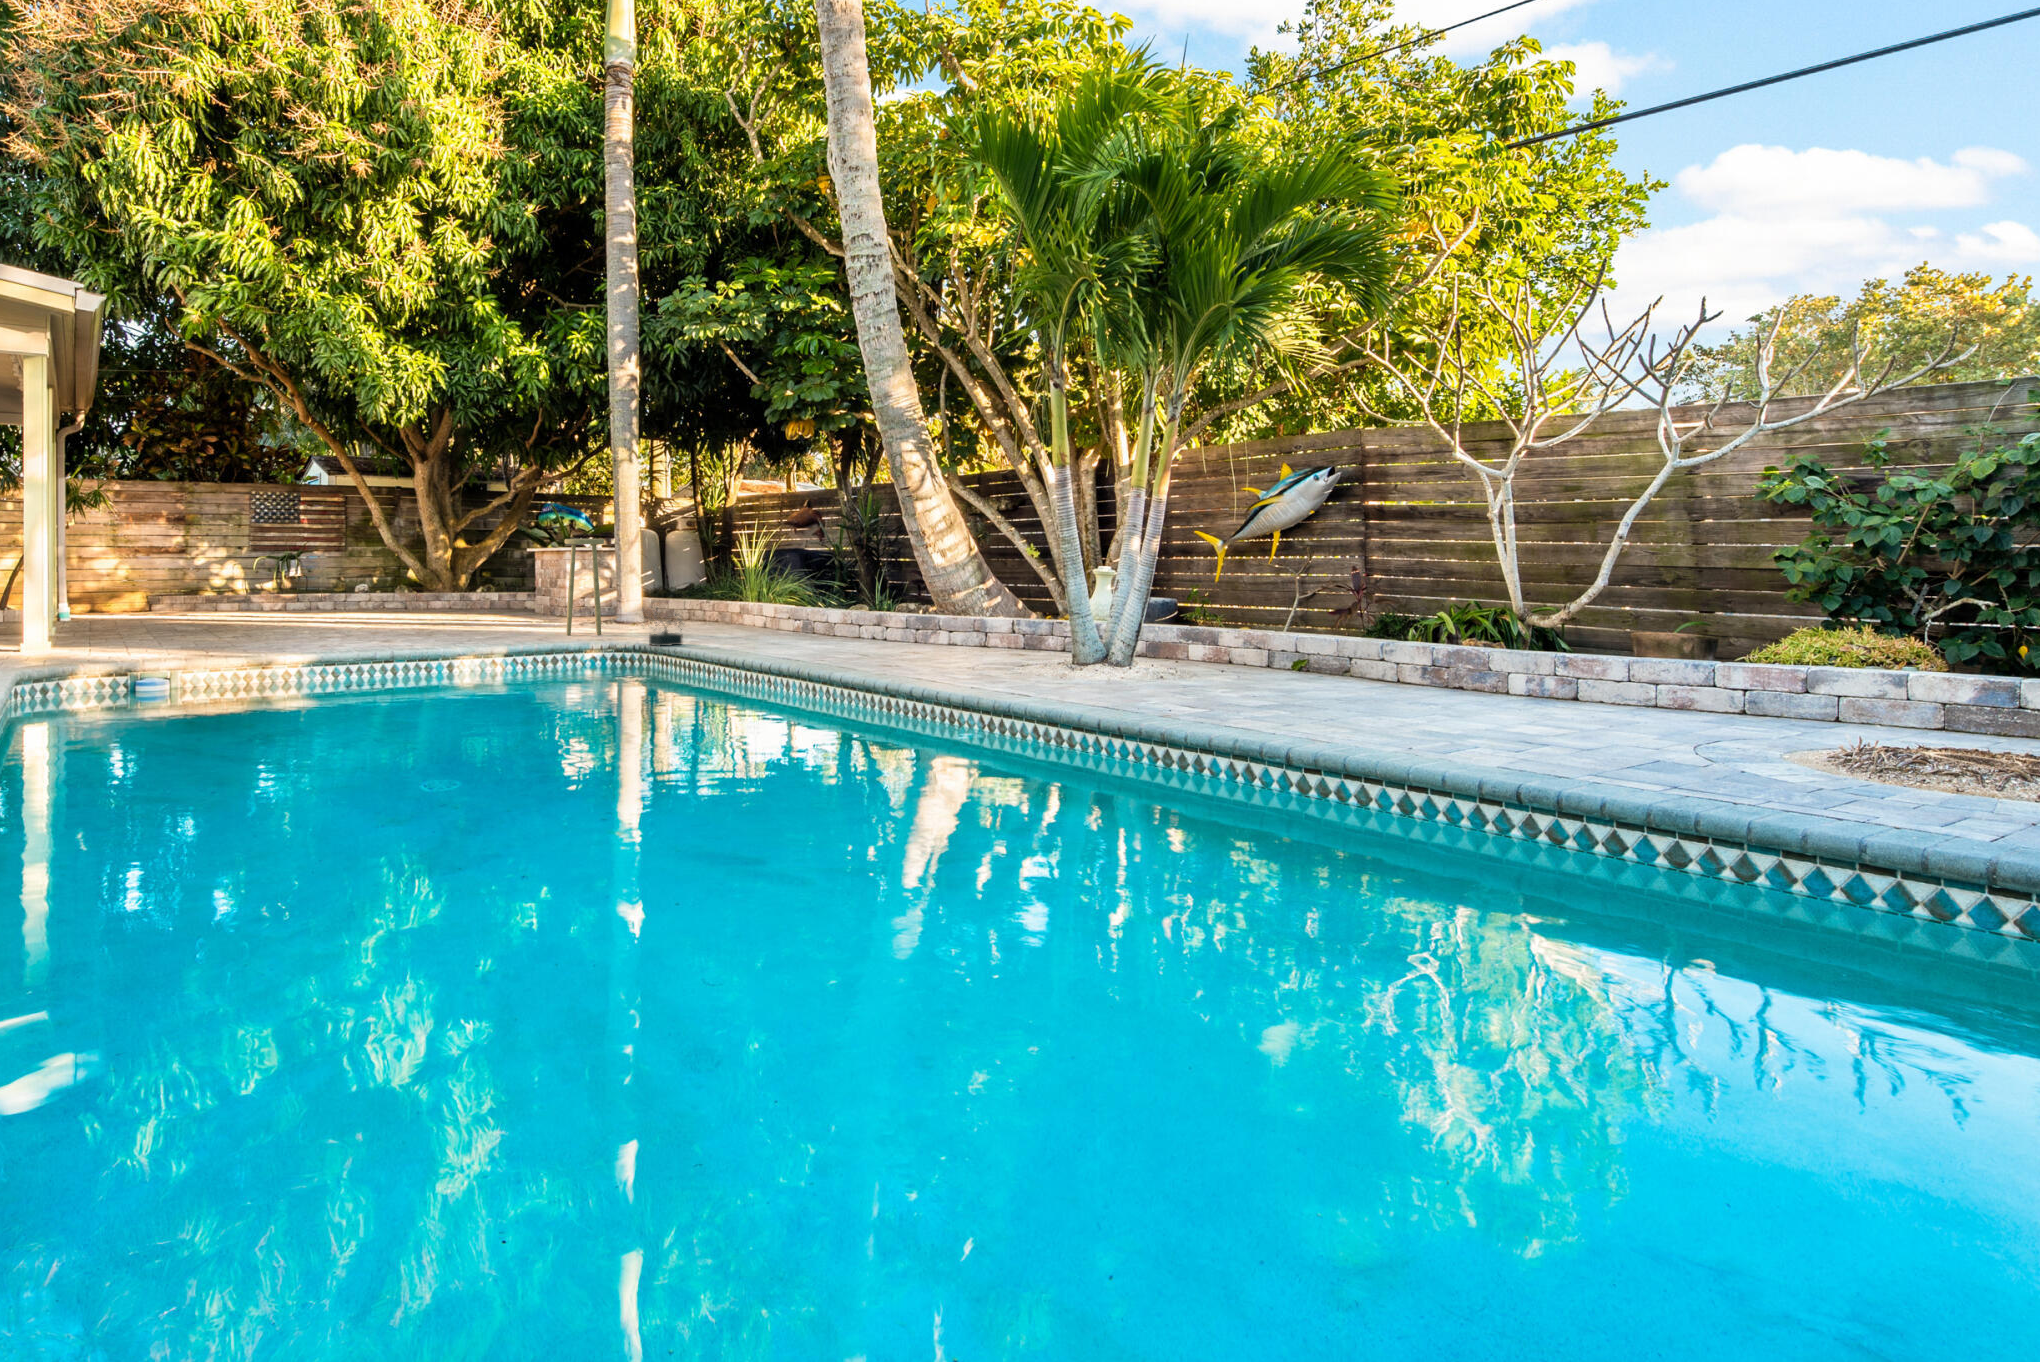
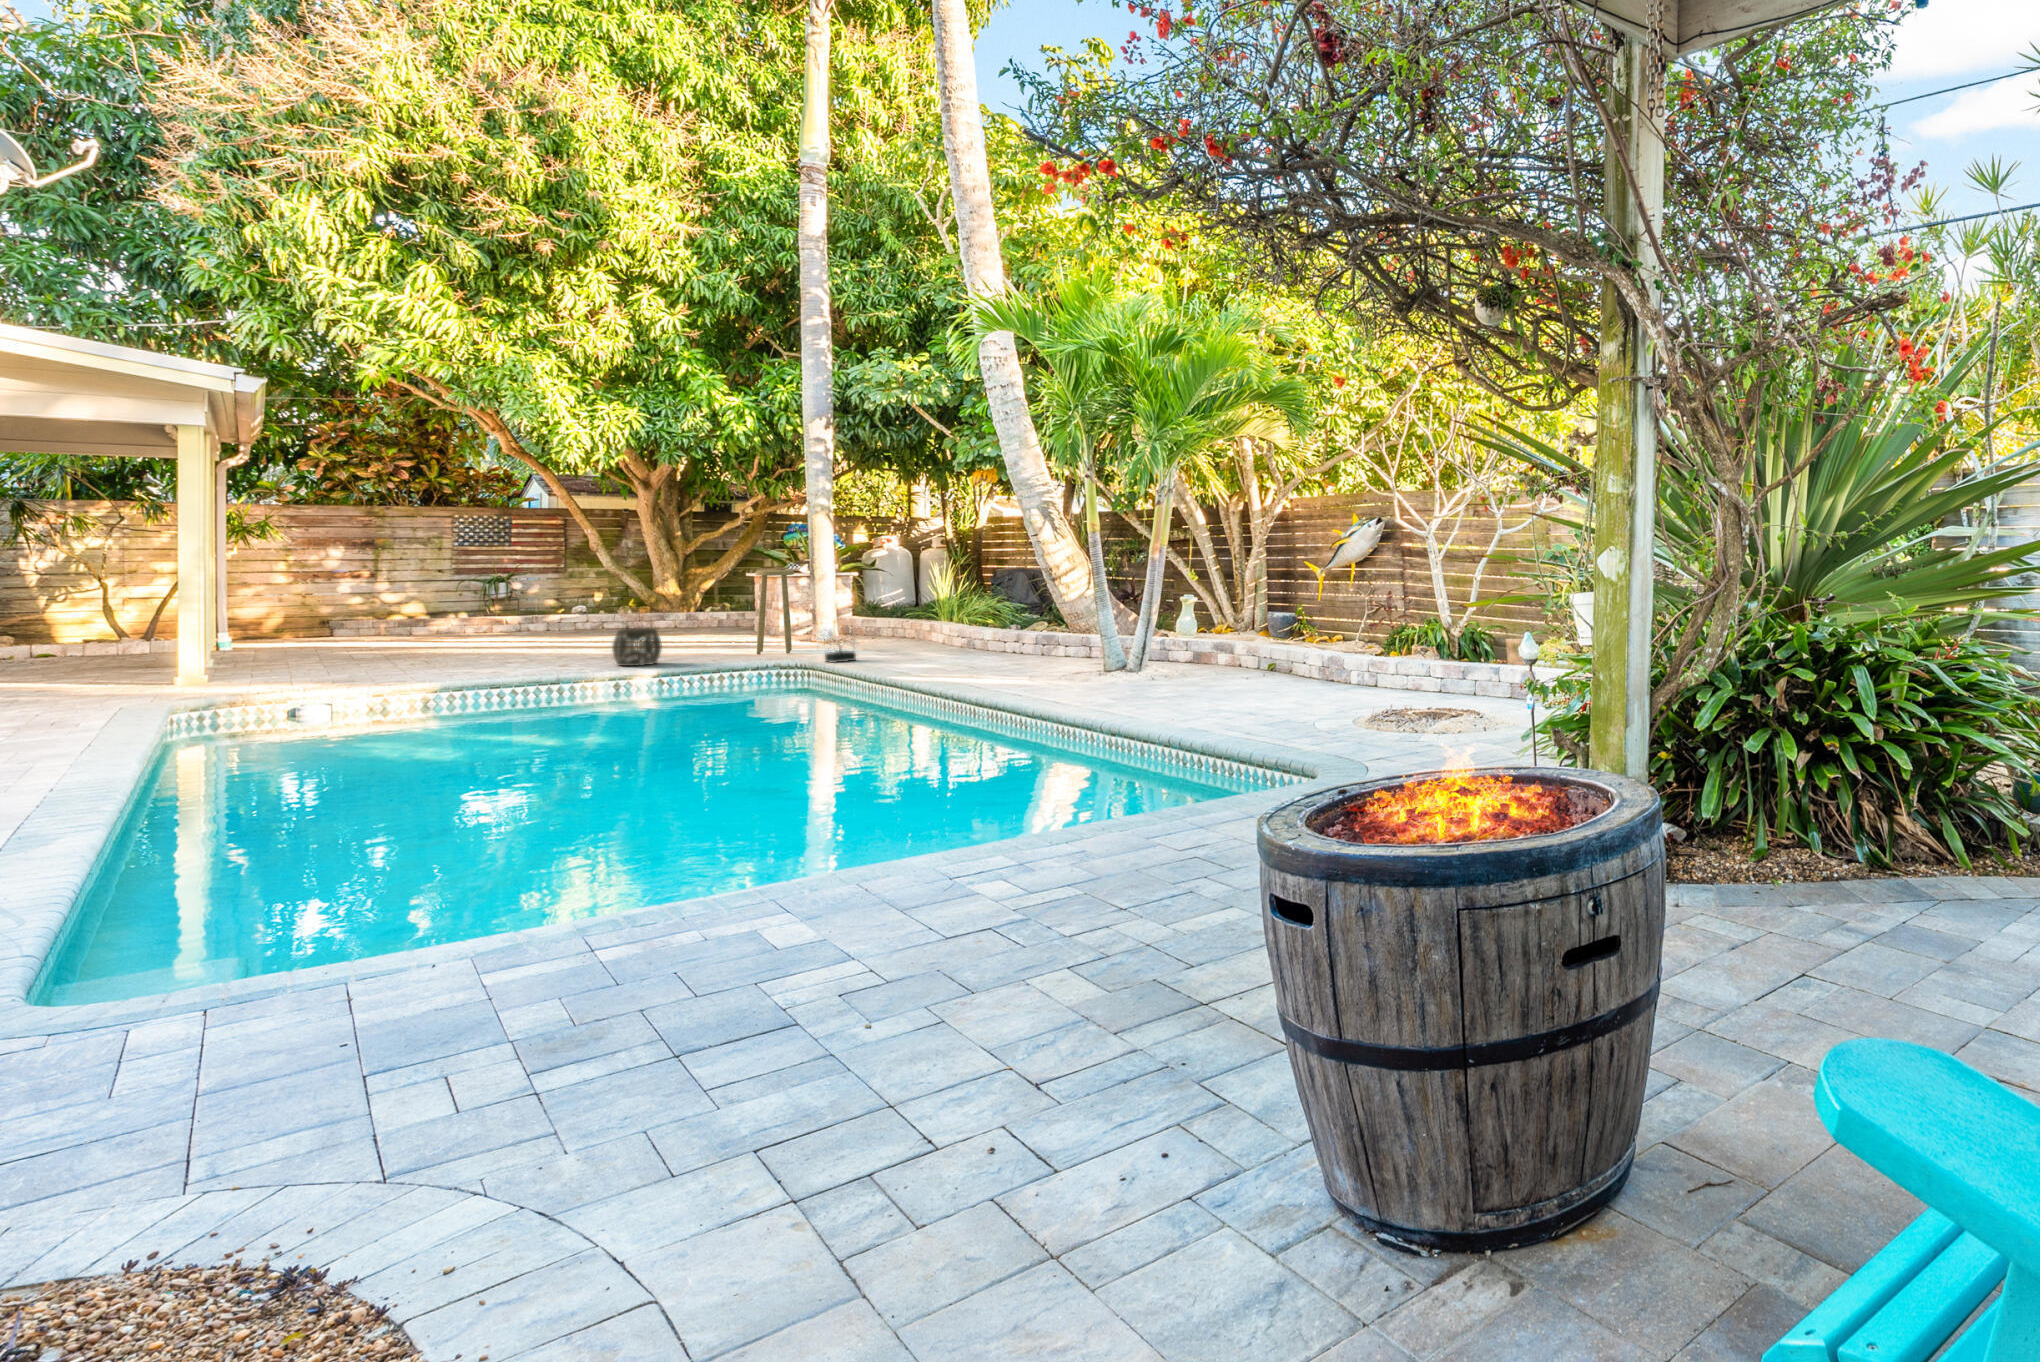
woven basket: none [428,600,478,644] -> present [612,627,662,666]

